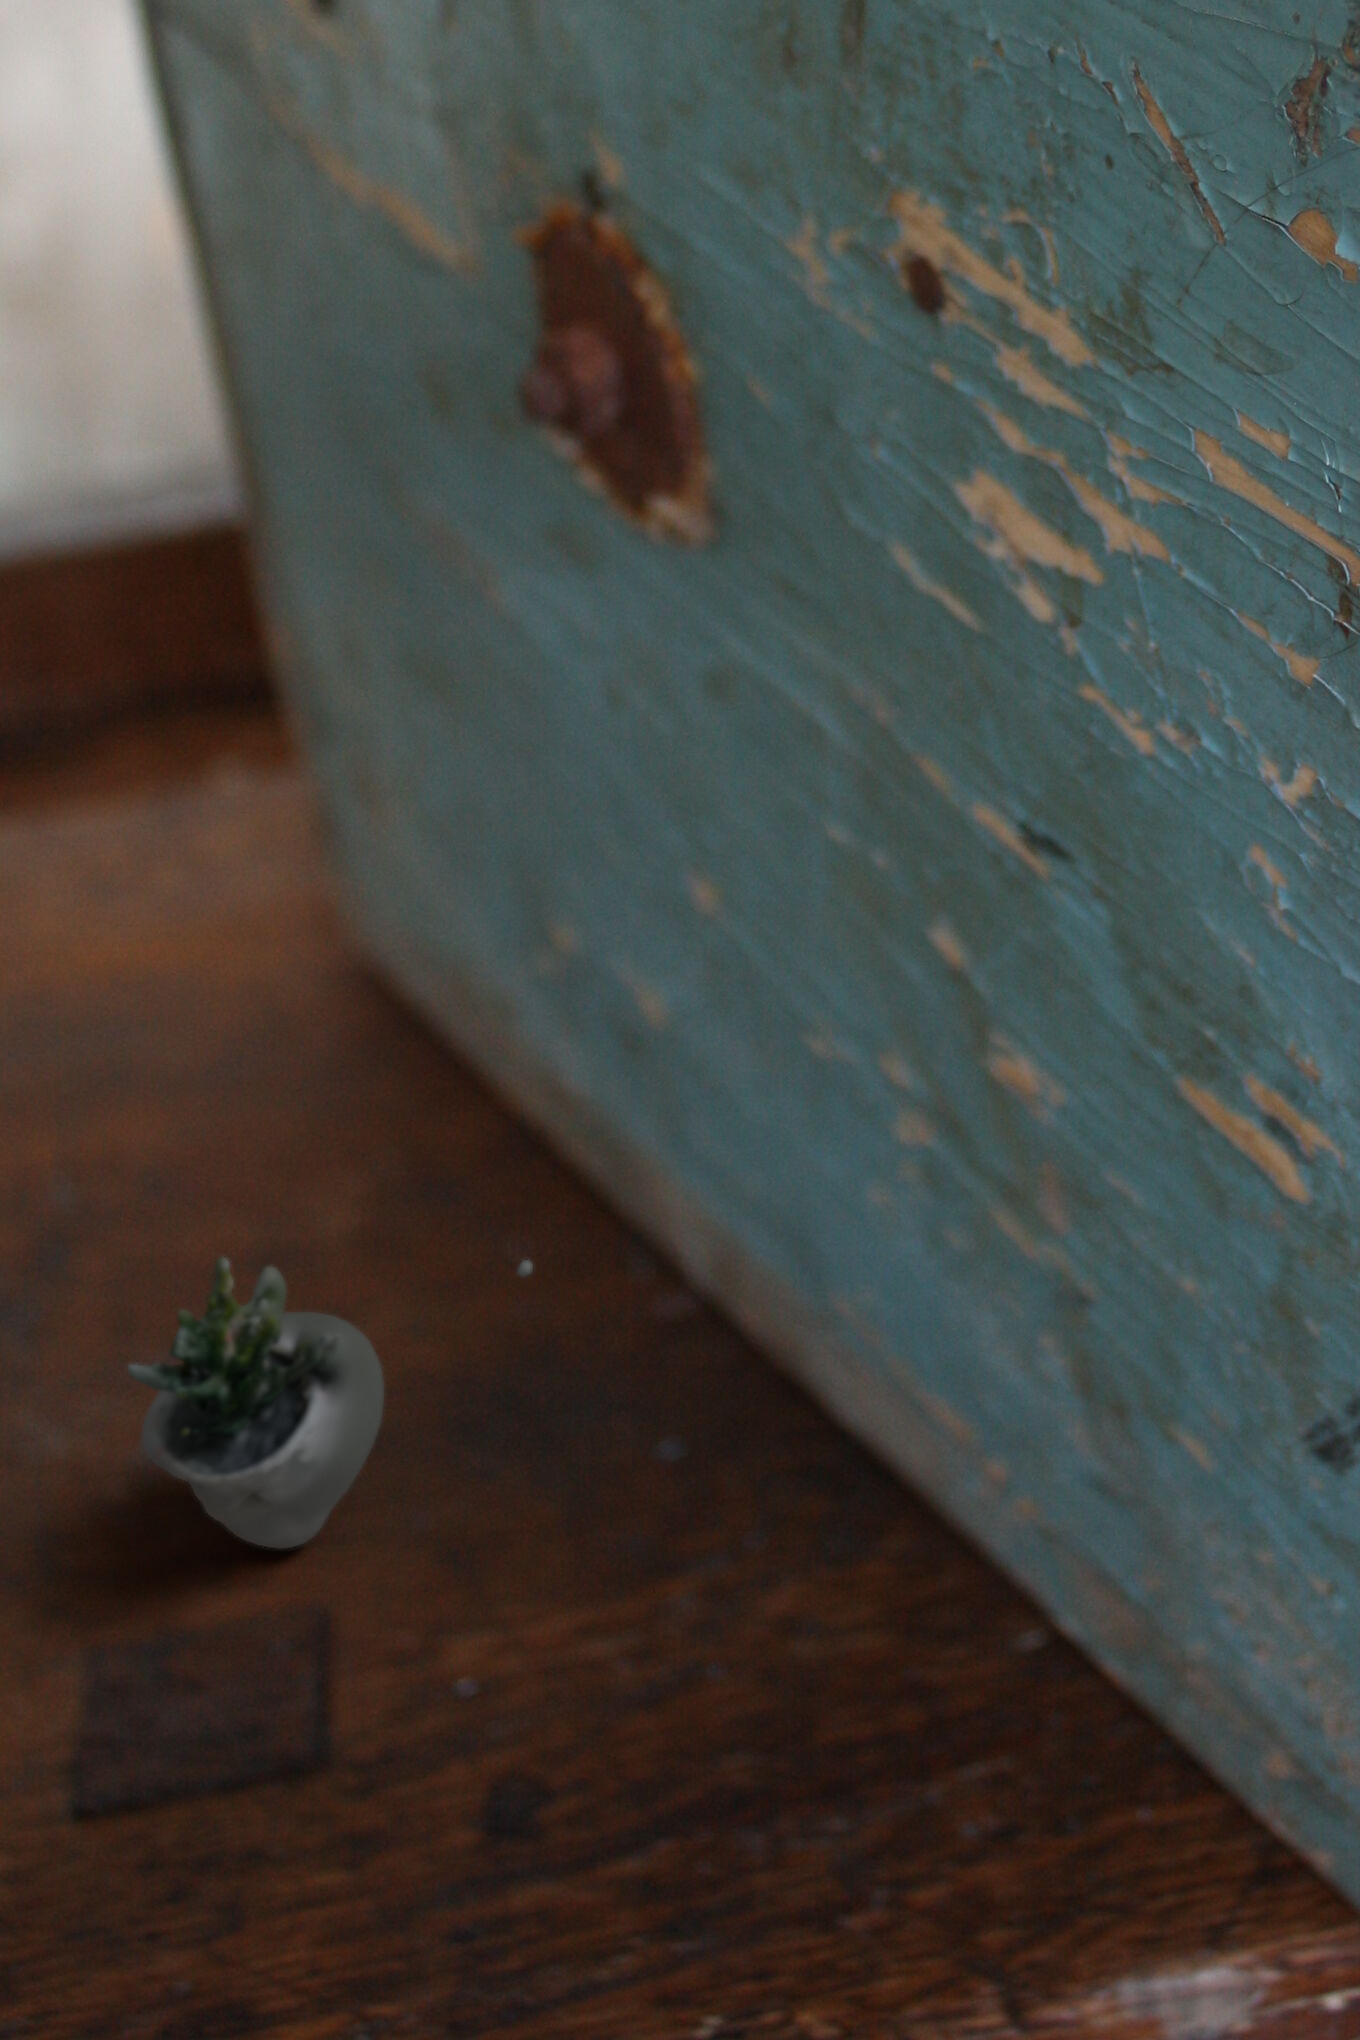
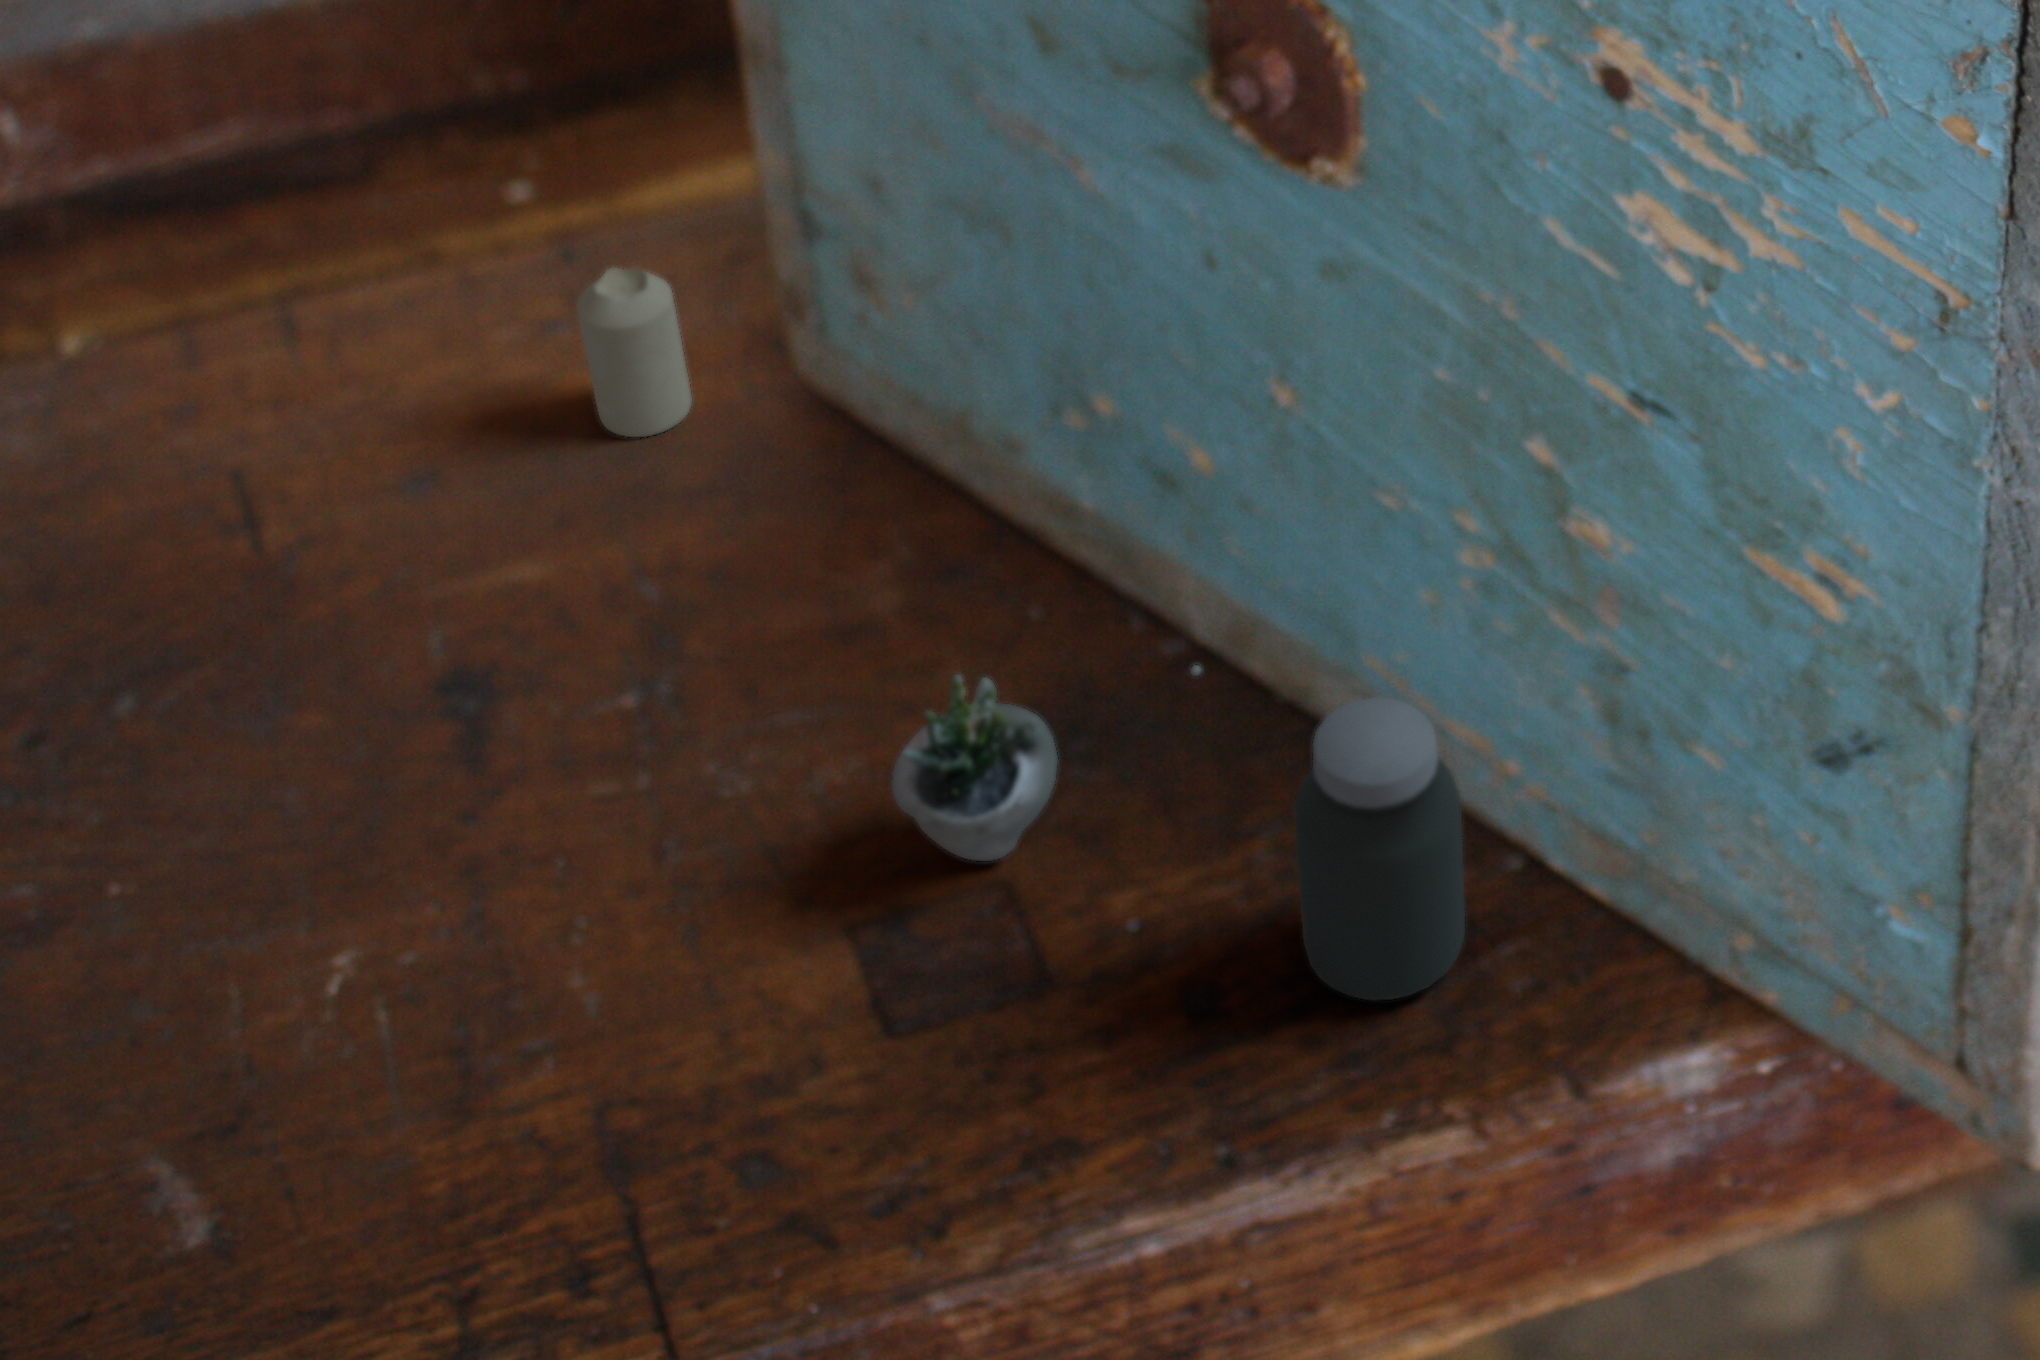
candle: none [66,756,215,974] -> present [576,268,692,437]
jar: none [593,1316,879,1818] -> present [1295,698,1465,1001]

